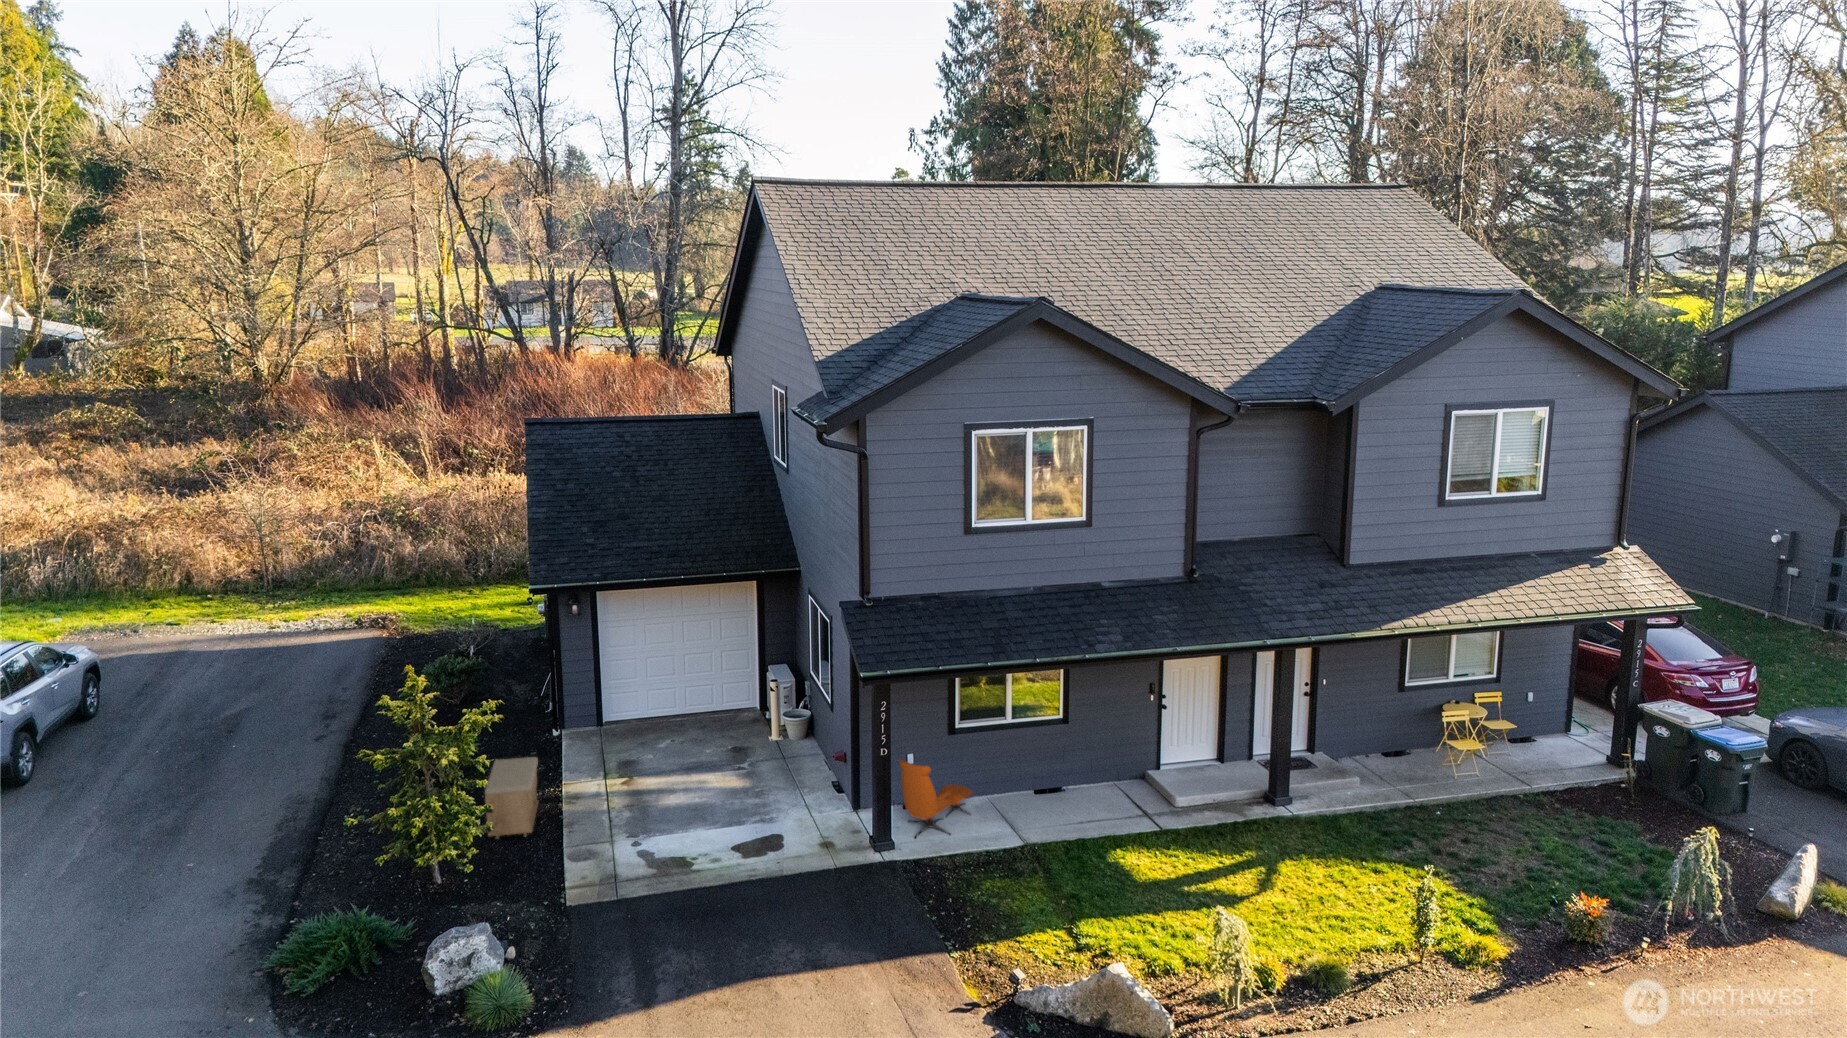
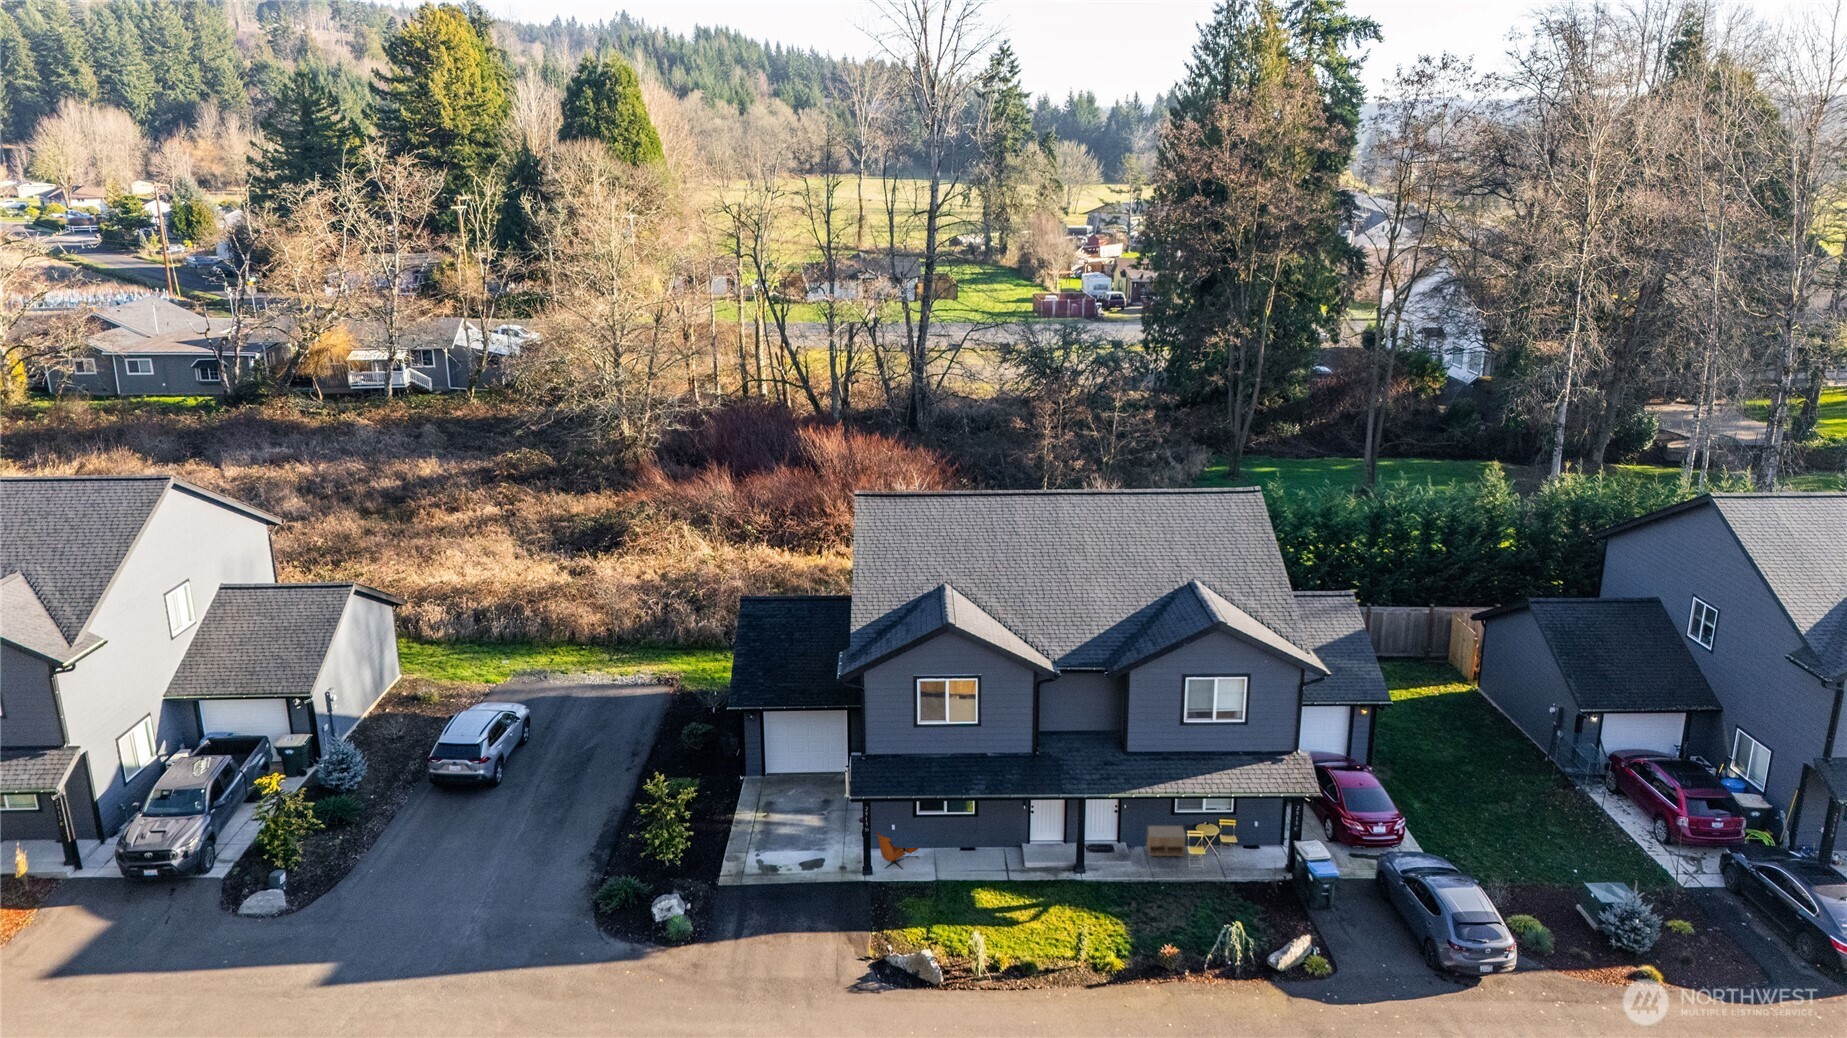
storage bench: present [485,757,538,839] -> present [1146,826,1186,856]

